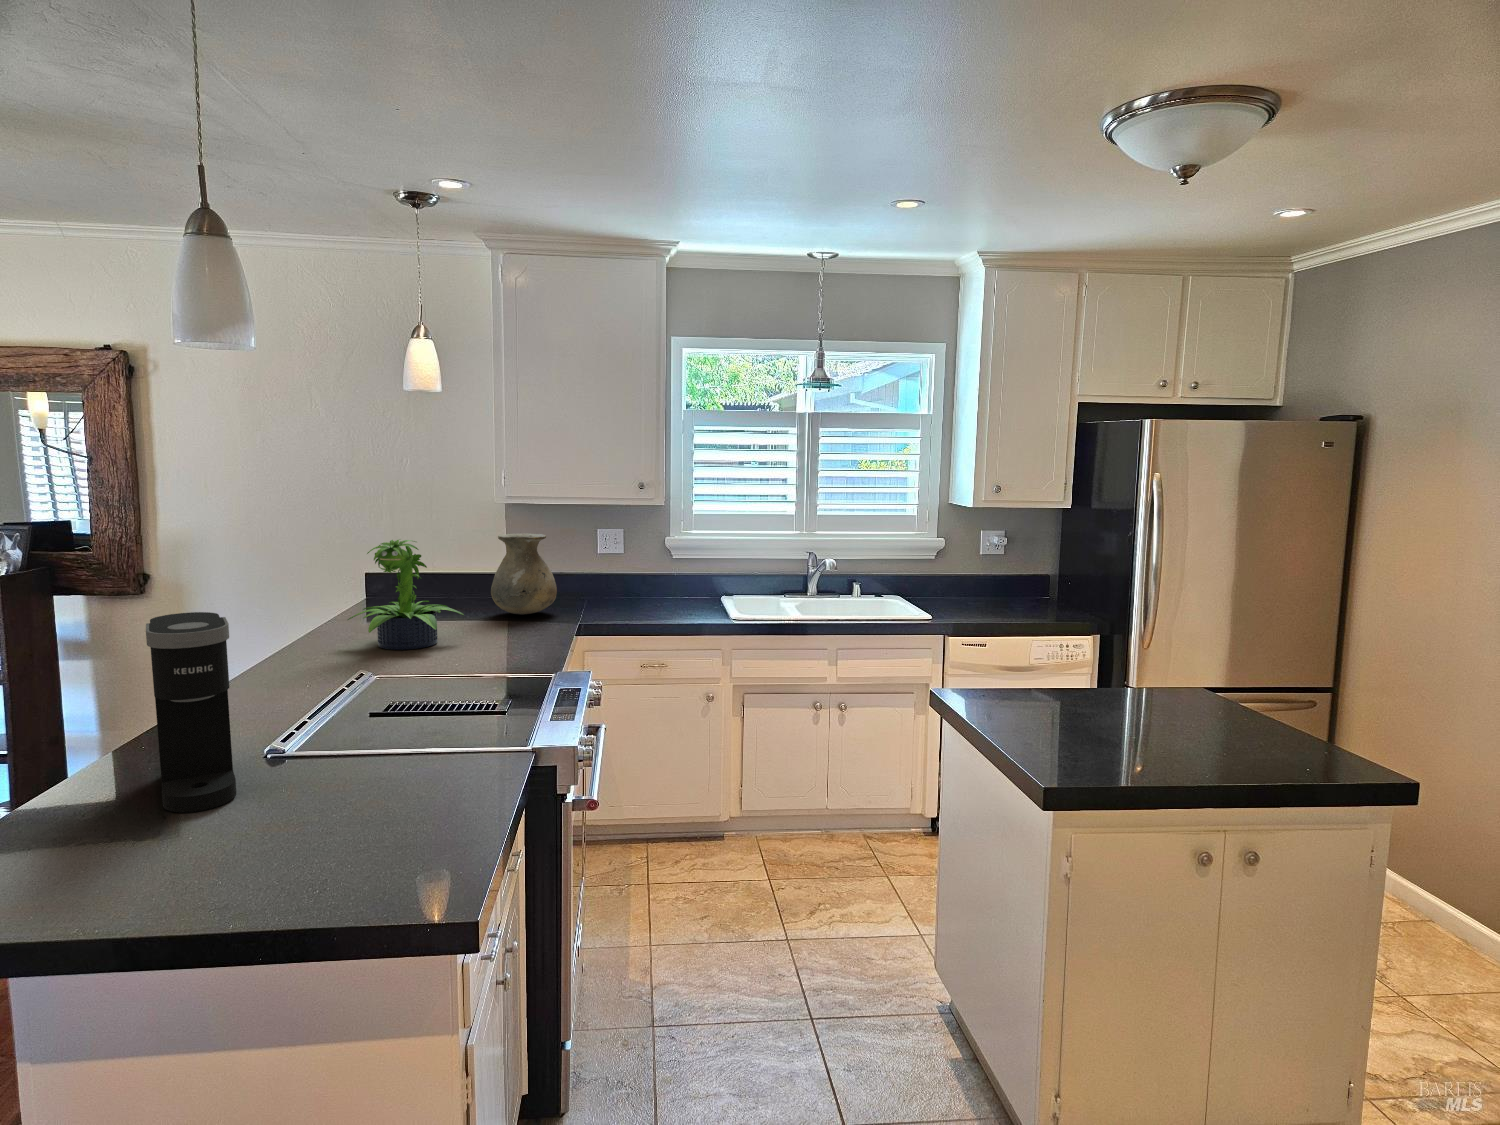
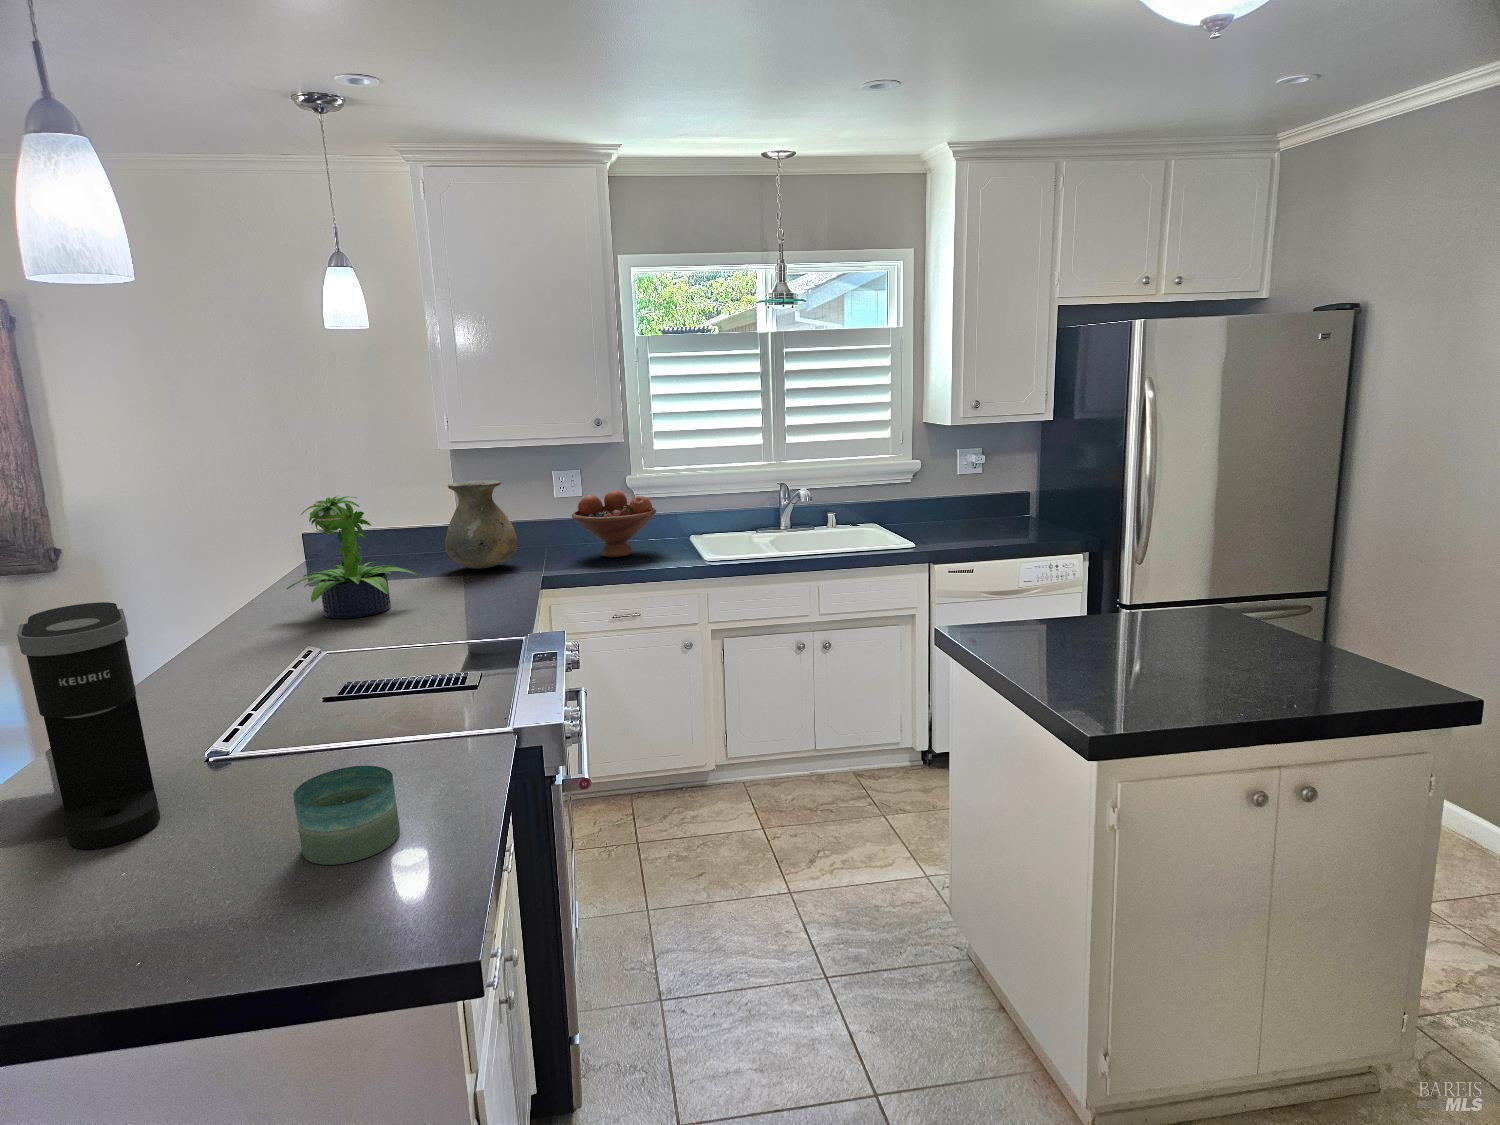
fruit bowl: none [609,550,687,612] -> present [572,491,656,557]
candle: none [349,760,431,837] -> present [293,766,400,865]

